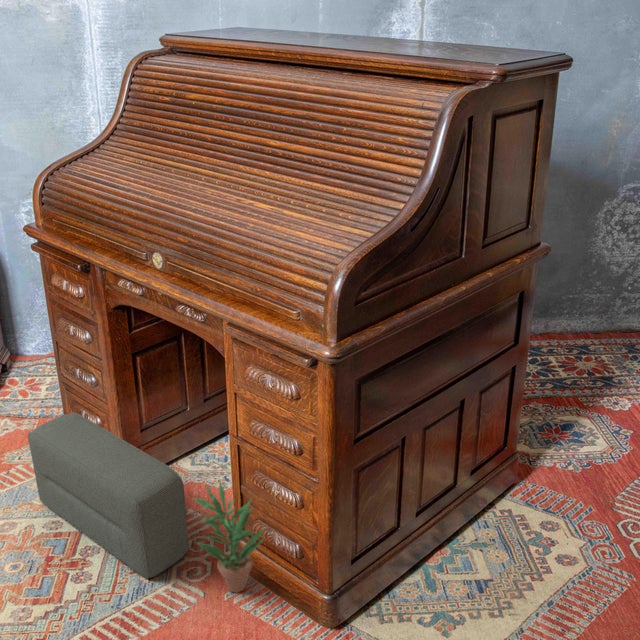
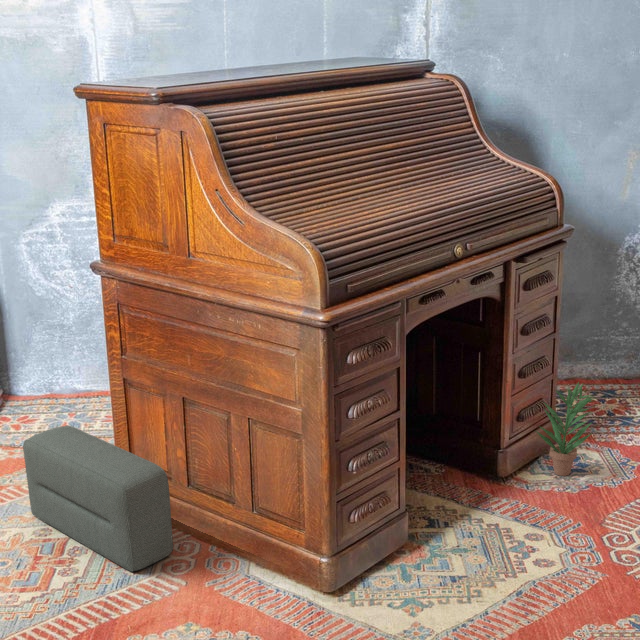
potted plant: present [195,481,265,593] -> present [537,382,593,476]

